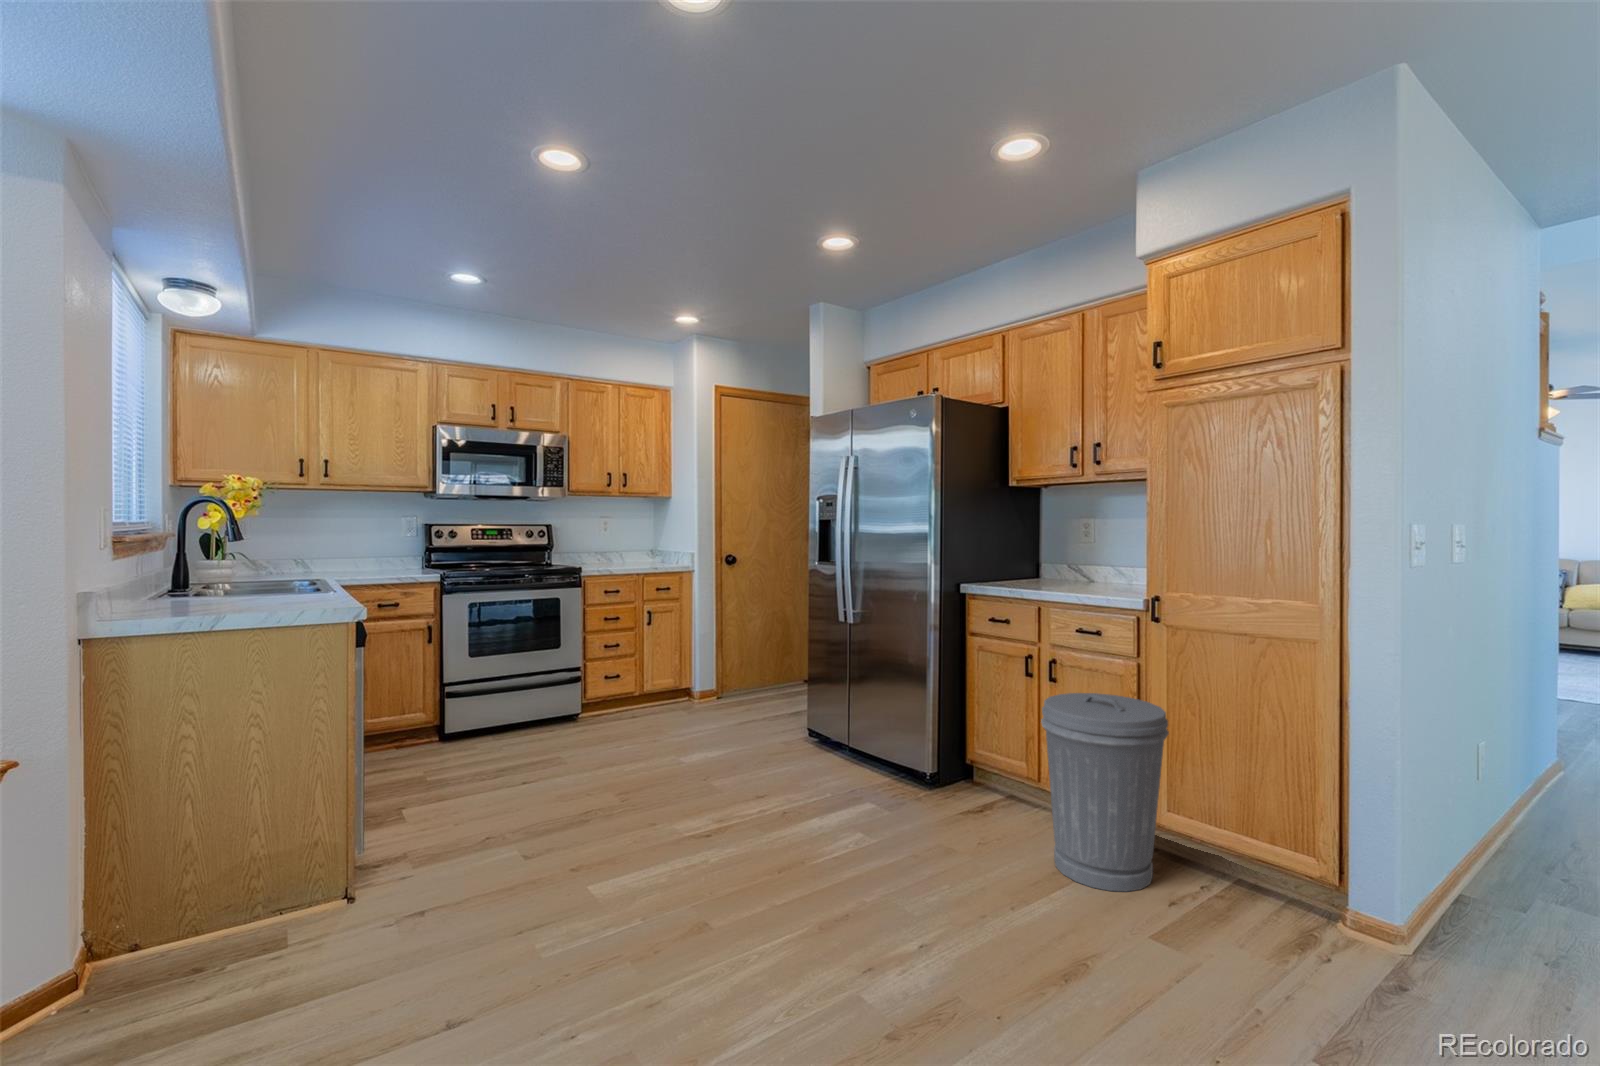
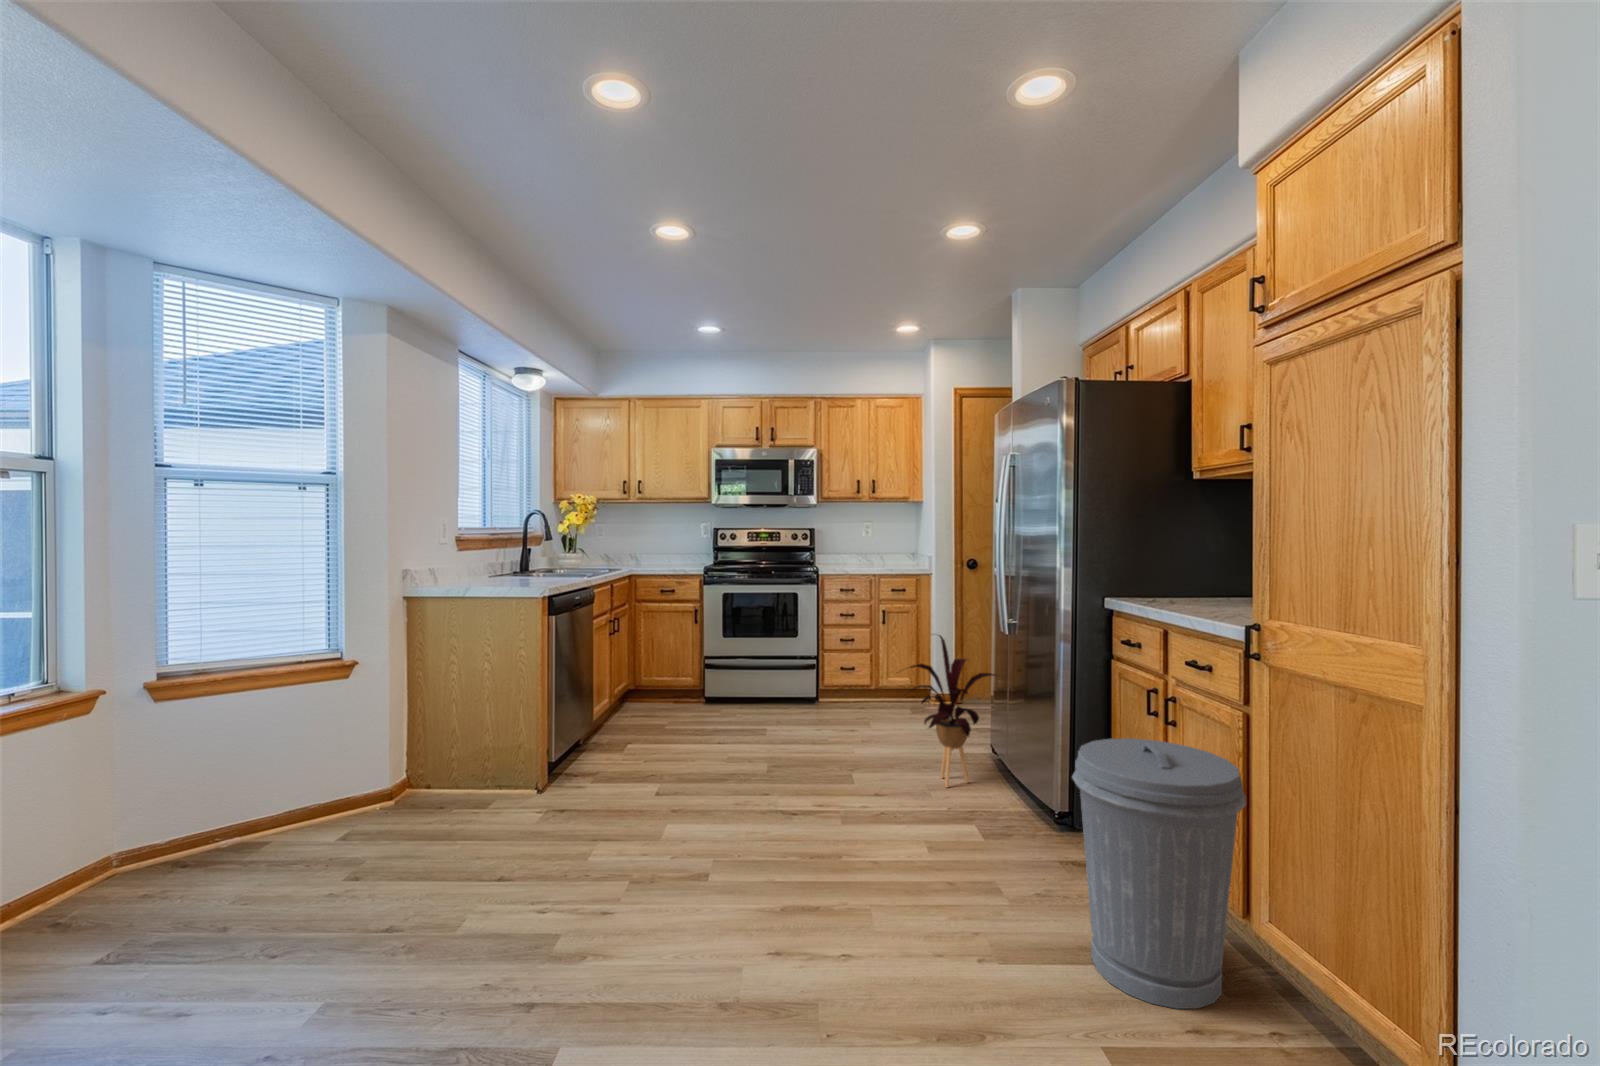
house plant: none [757,628,841,774] -> present [900,635,995,787]

